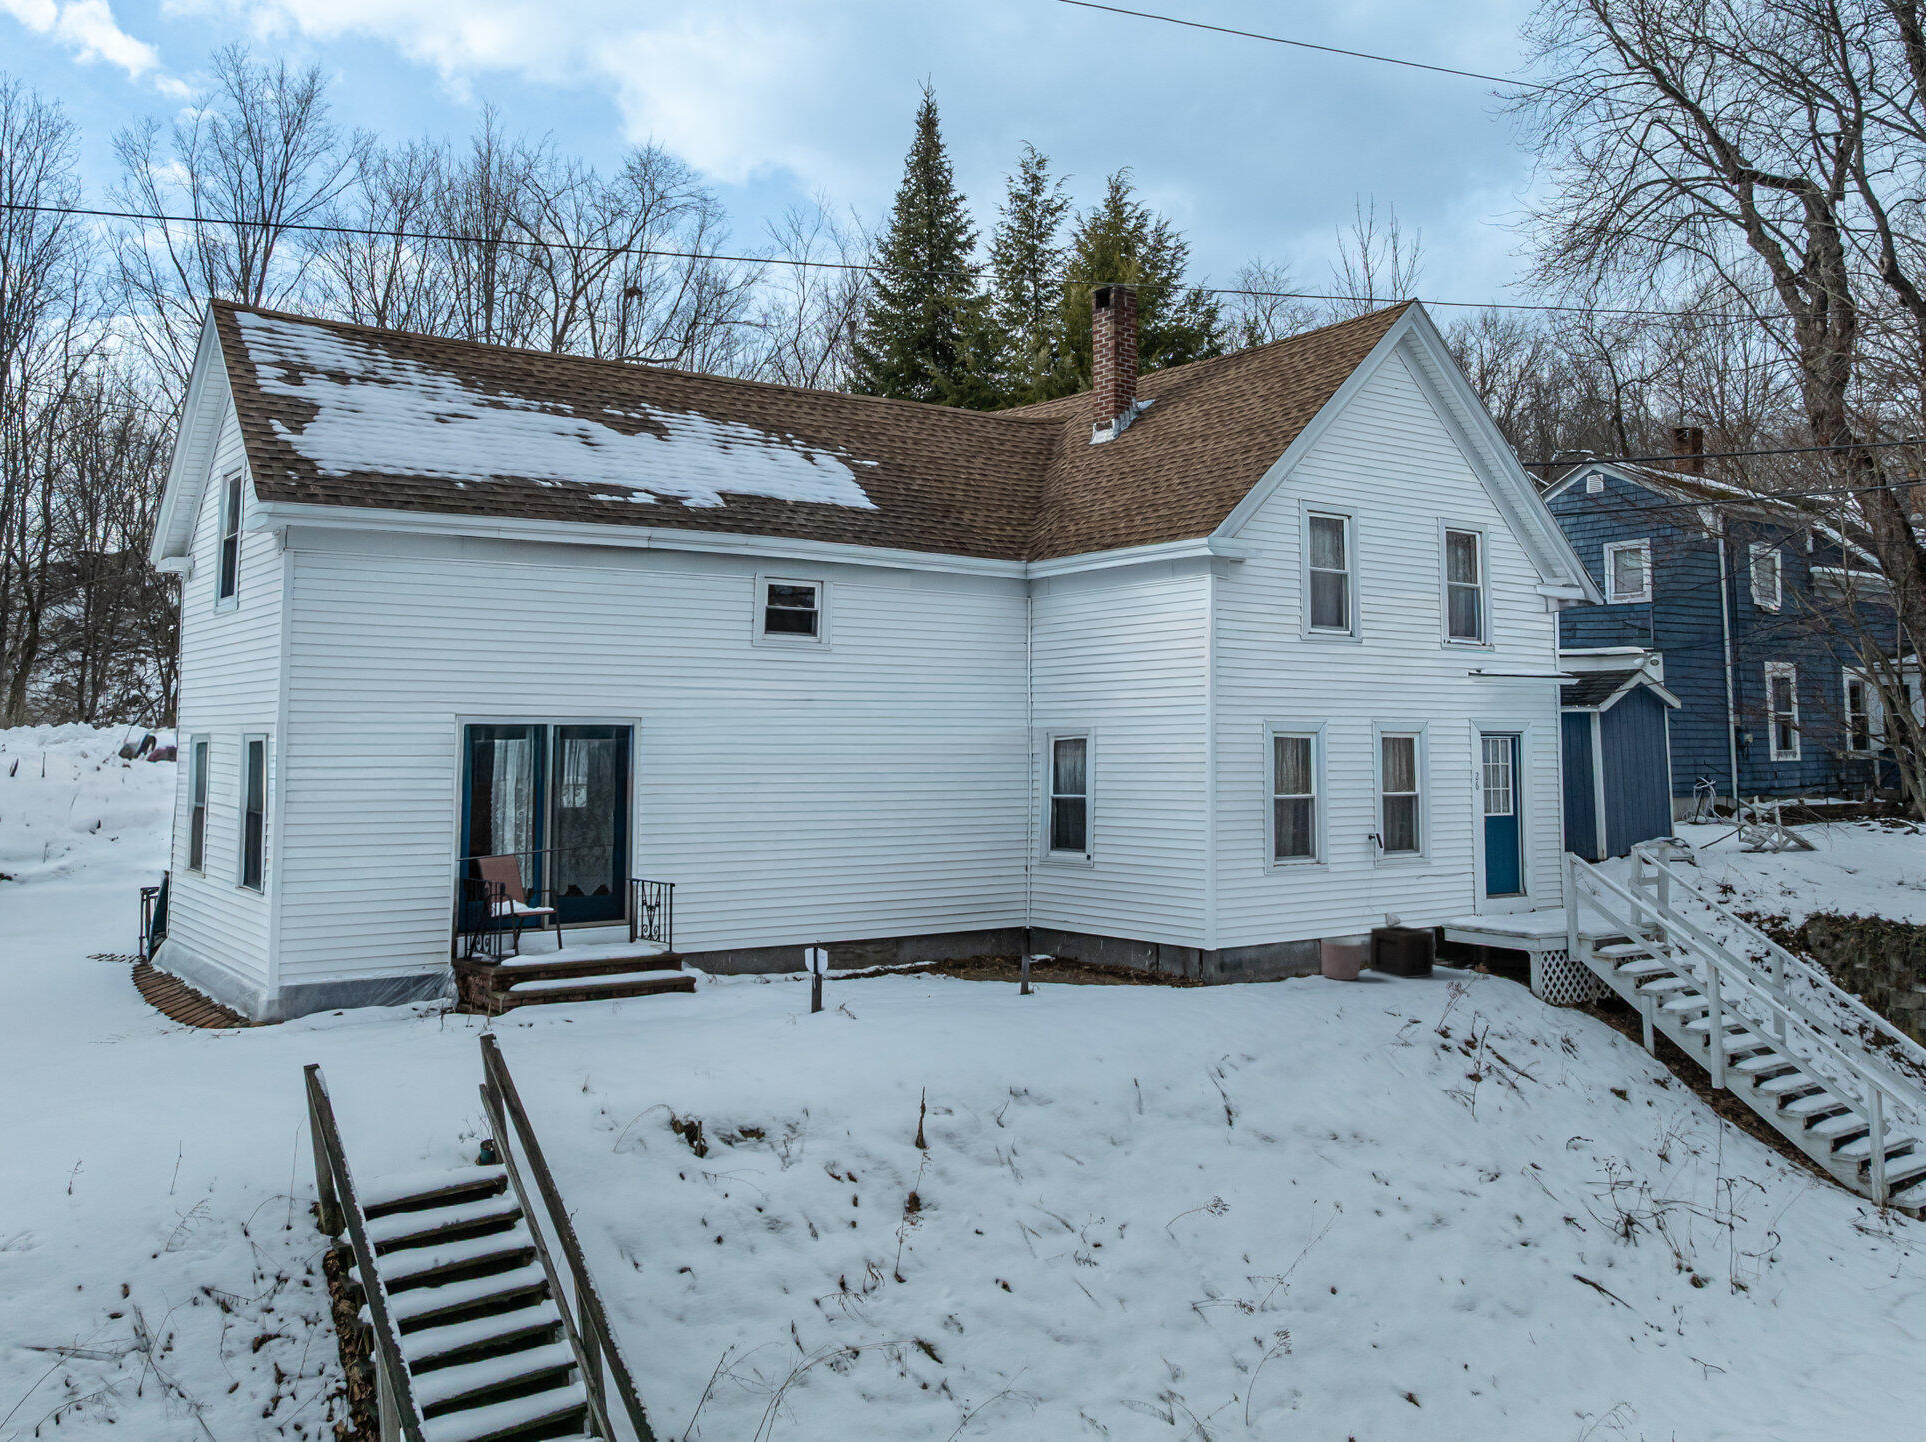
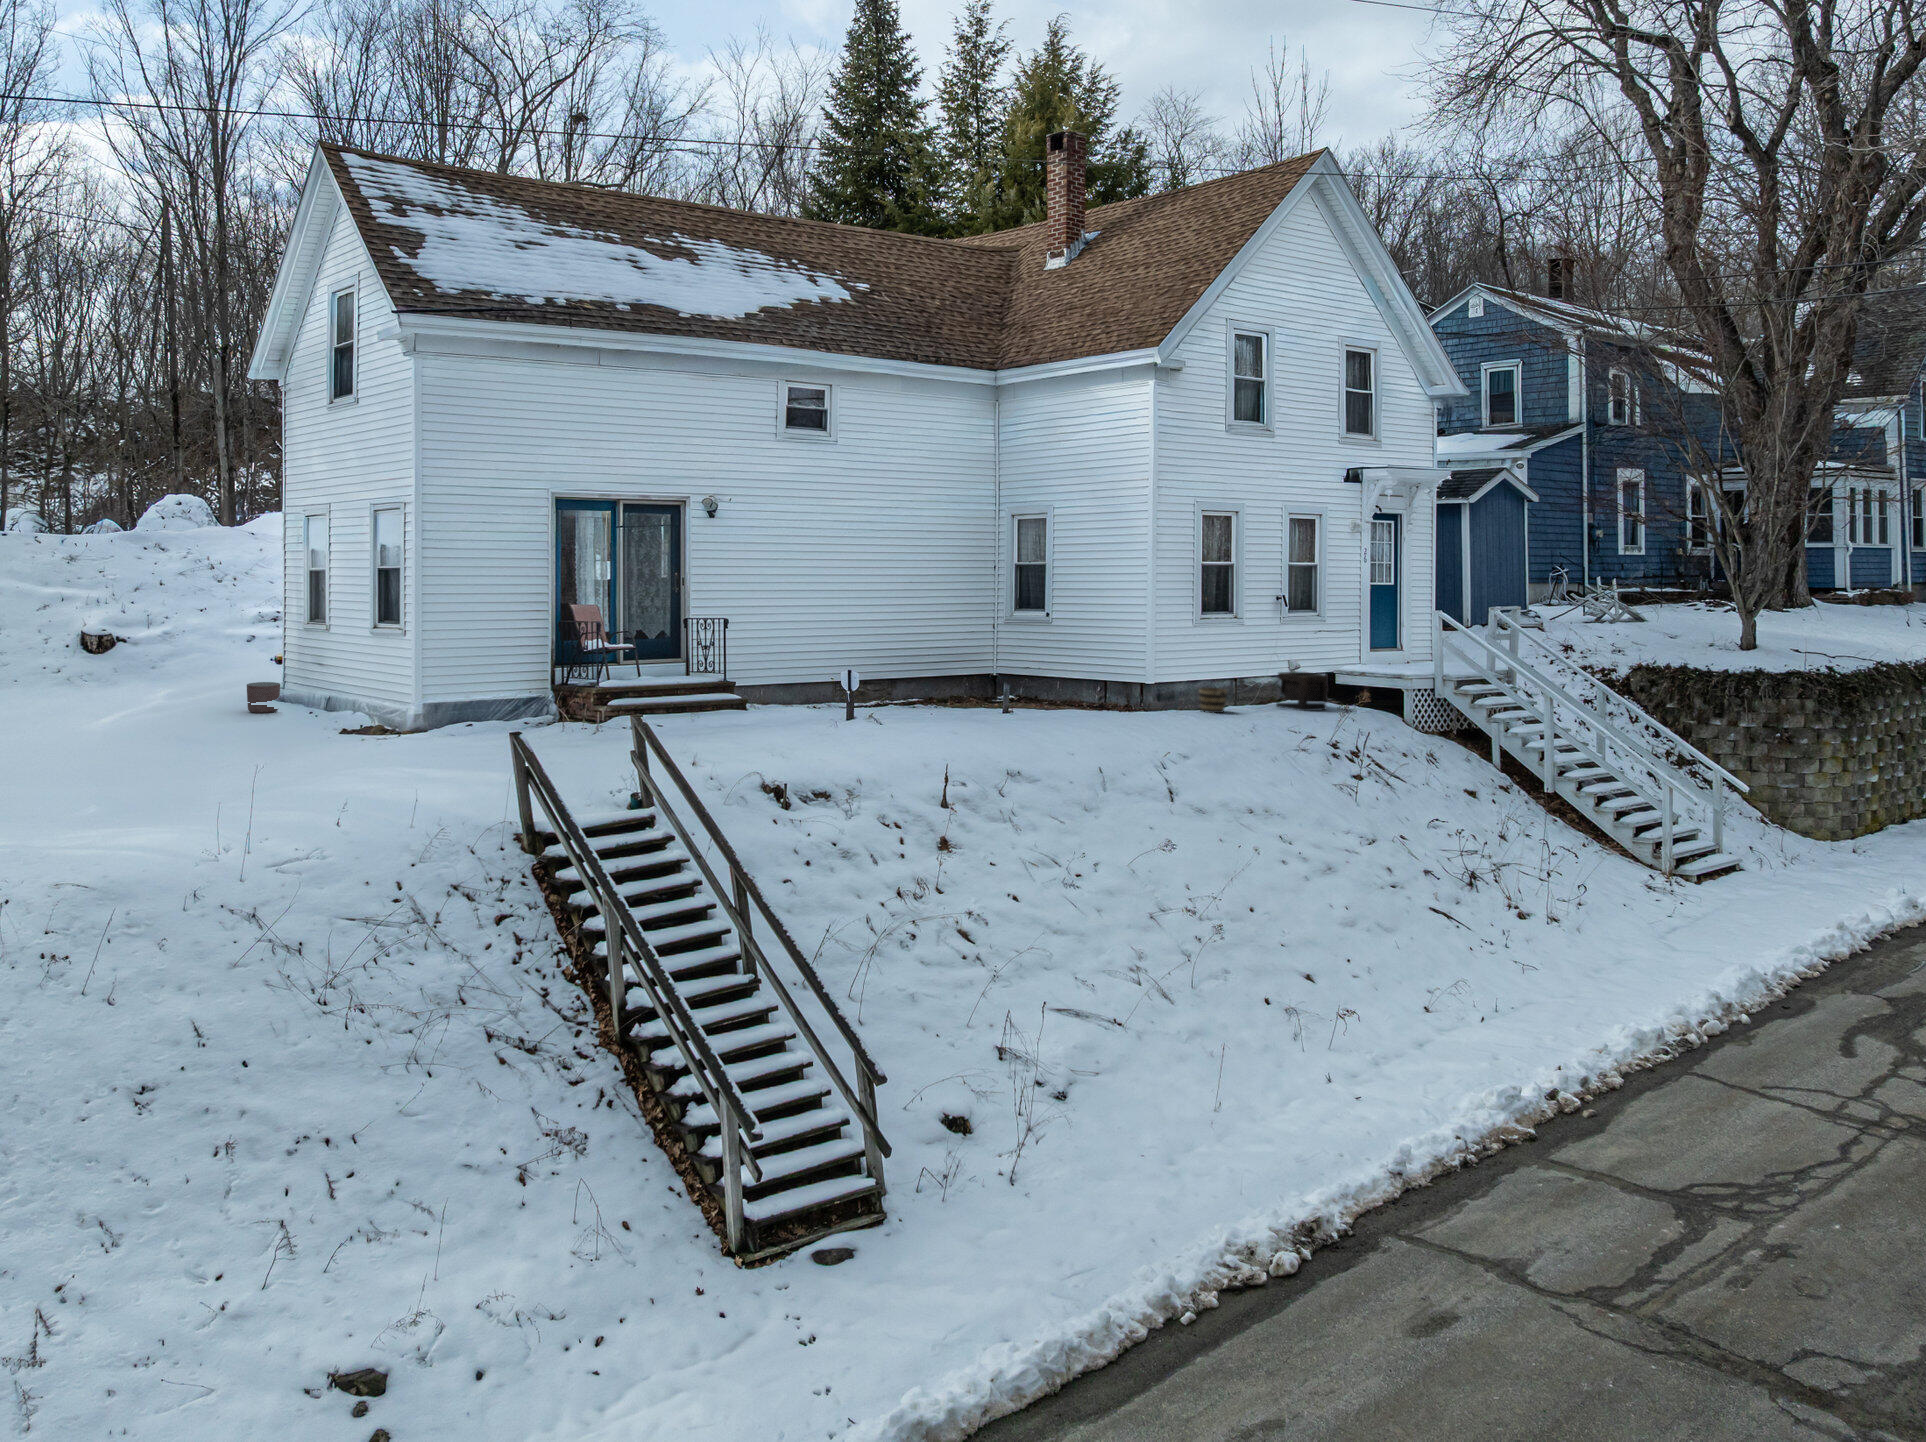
planter: present [1321,938,1362,980] -> present [247,682,280,713]
bucket: none [1272,950,1307,984] -> present [1199,687,1227,713]

